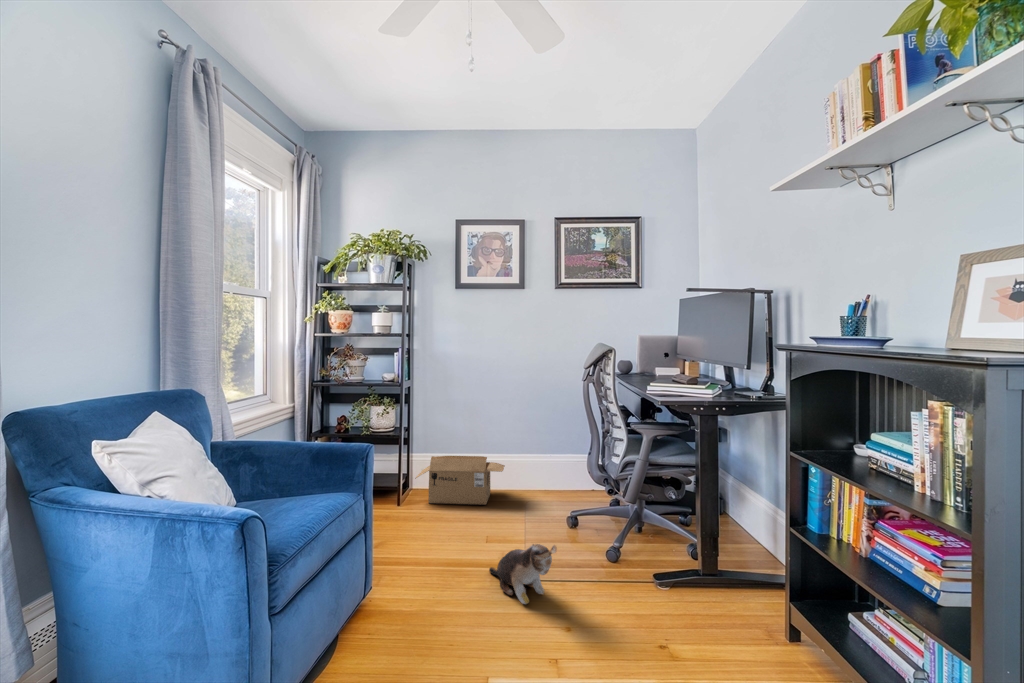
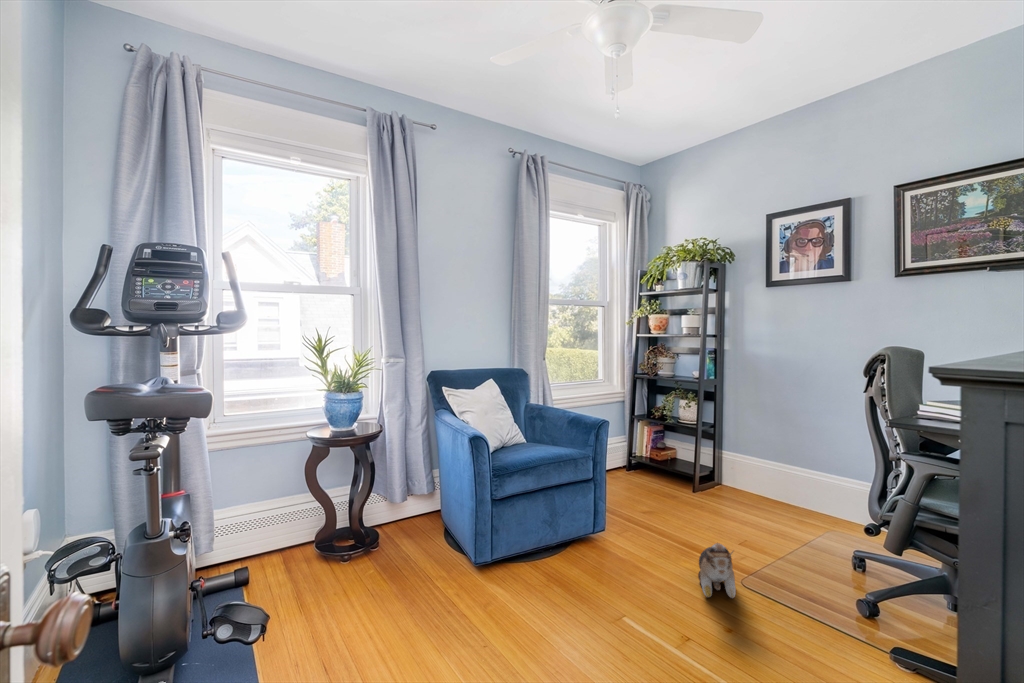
cardboard box: present [415,456,505,505] -> none [708,456,813,518]

